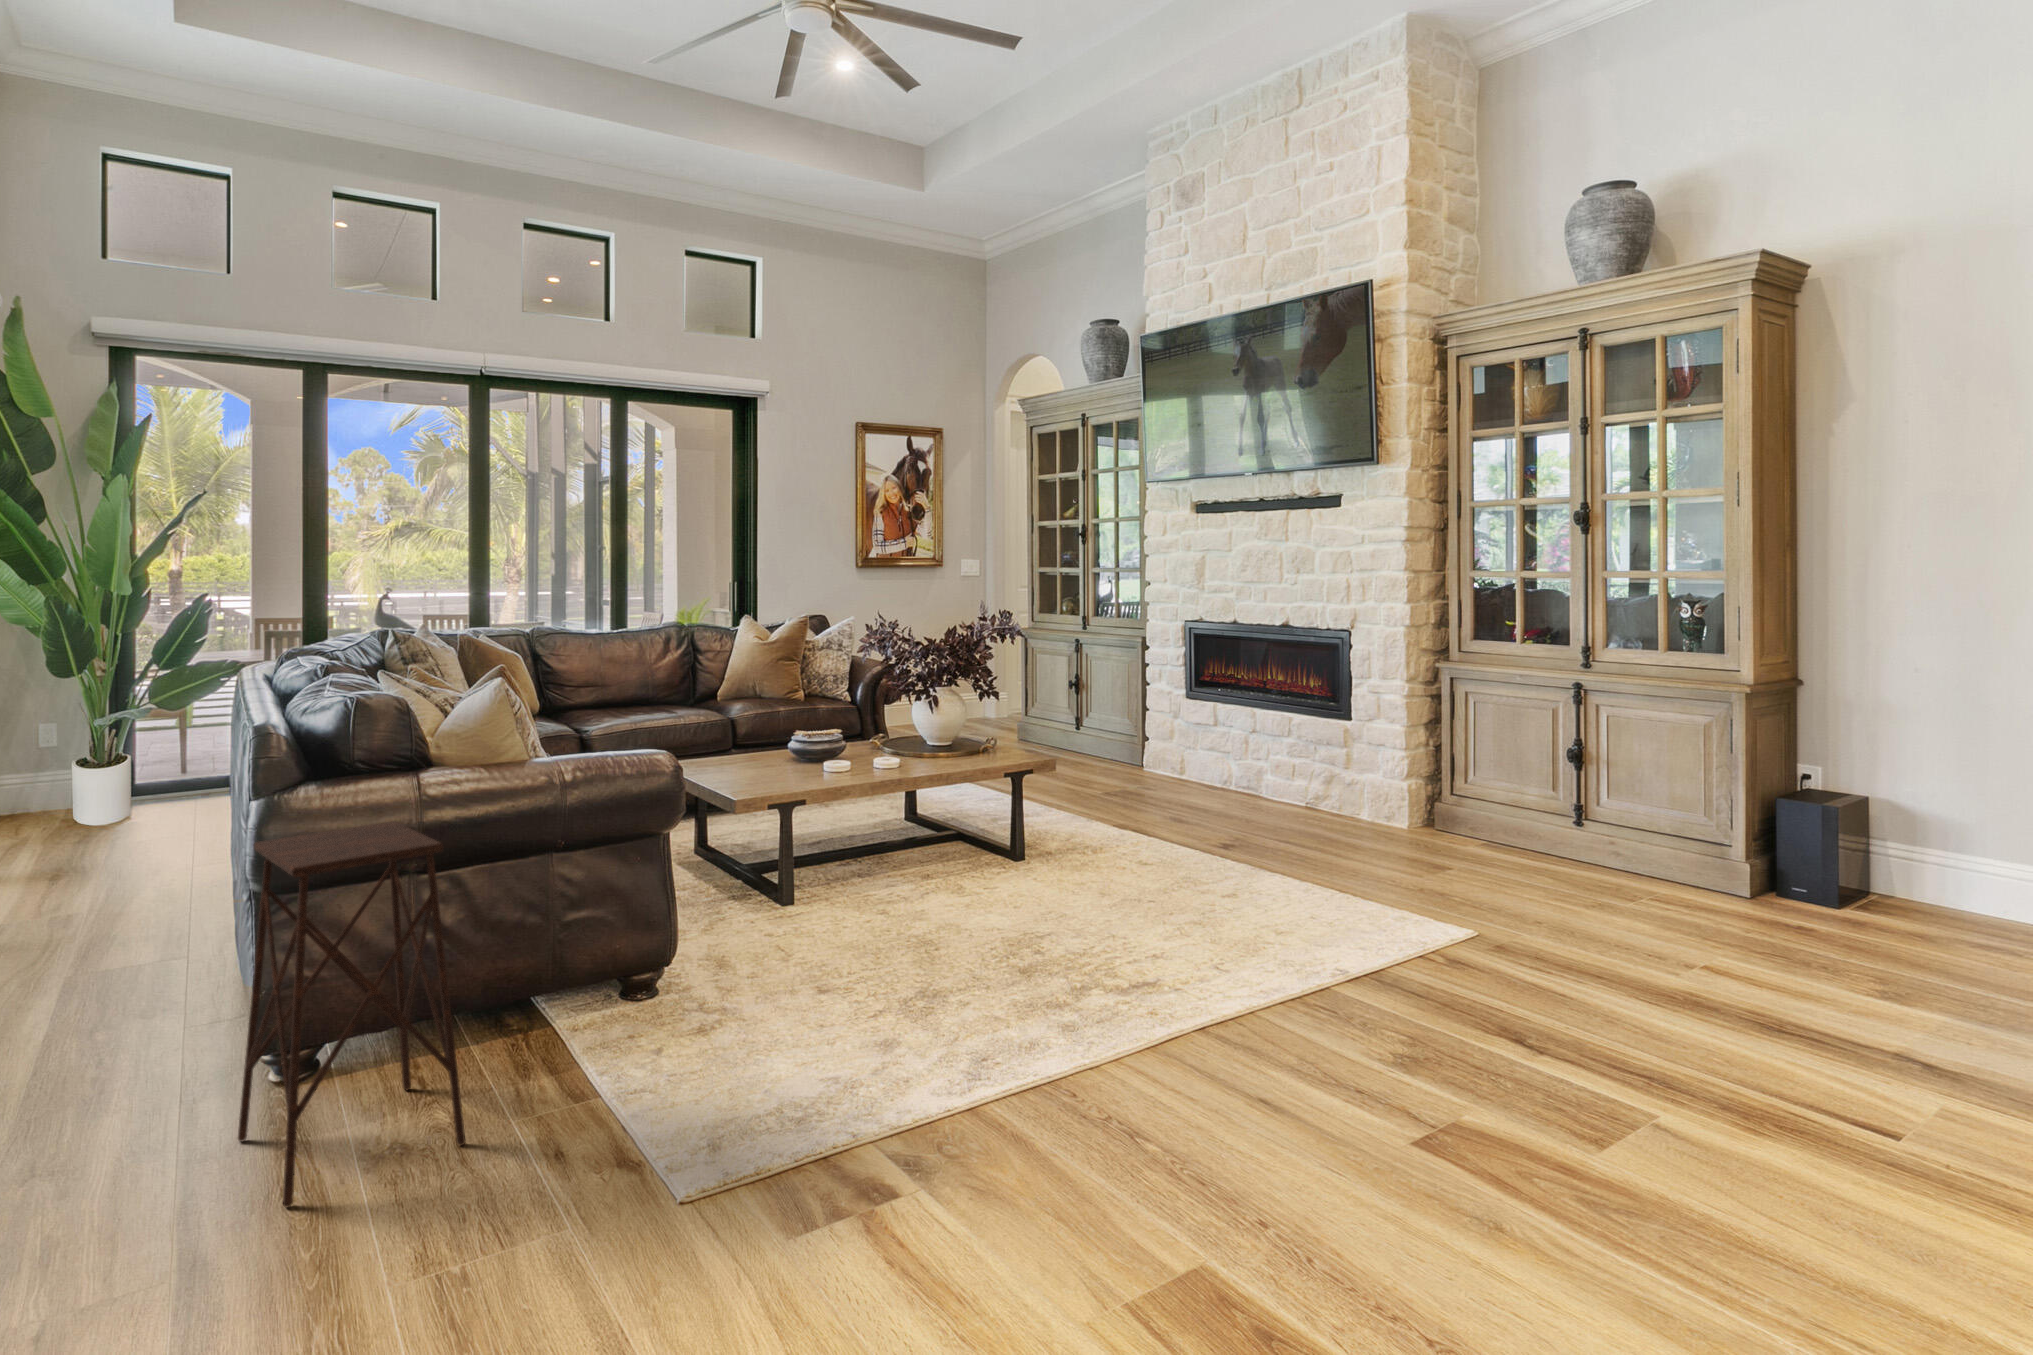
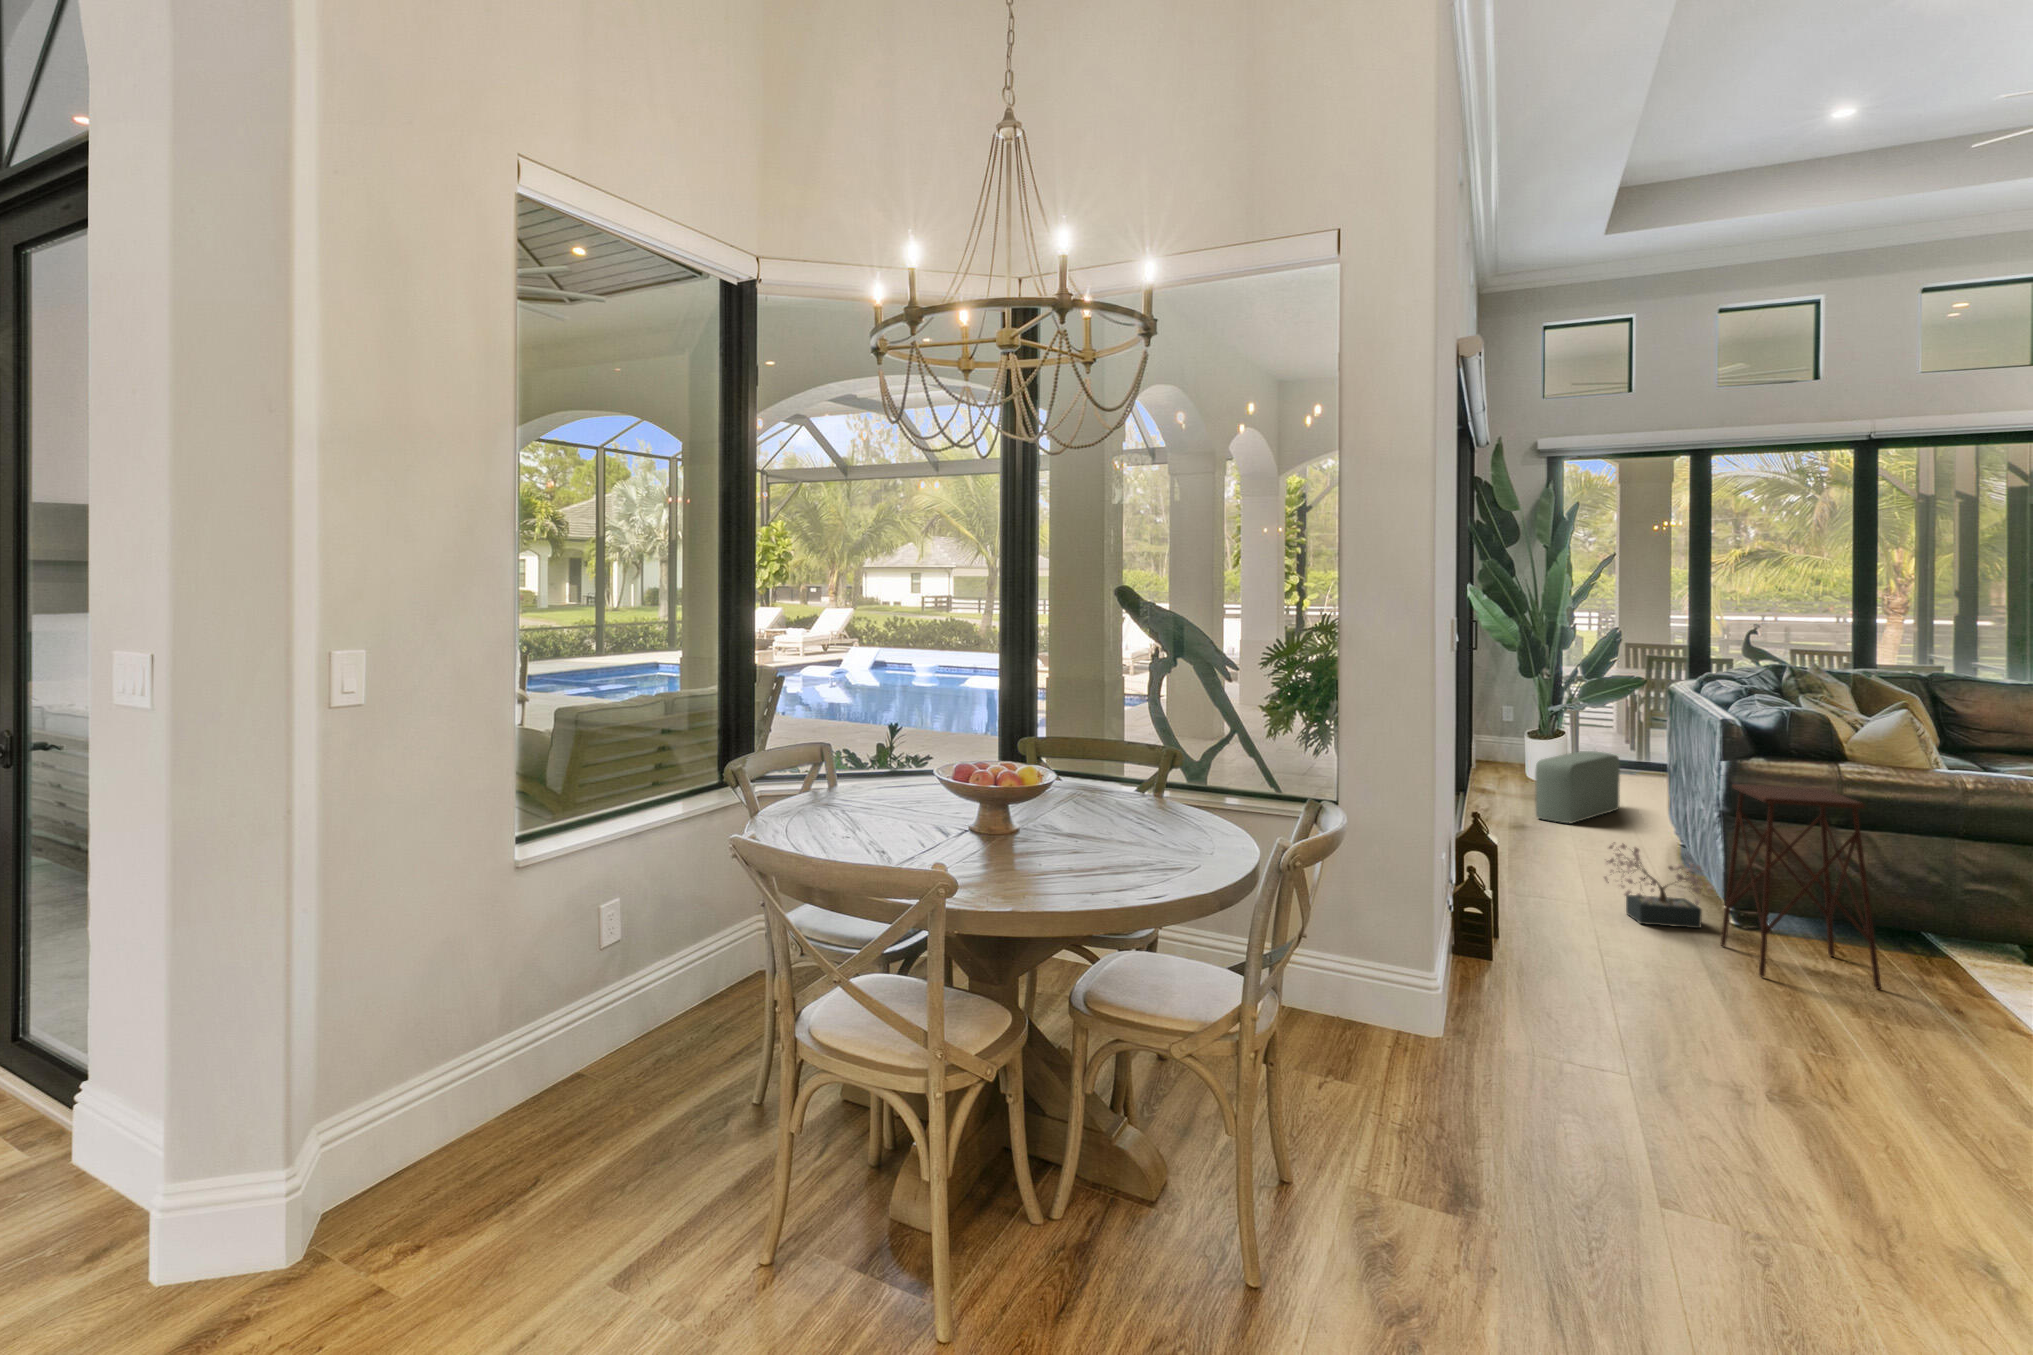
pouf: none [26,781,181,914] -> present [1535,751,1620,824]
decorative plant: none [35,985,241,1140] -> present [1604,843,1713,928]

